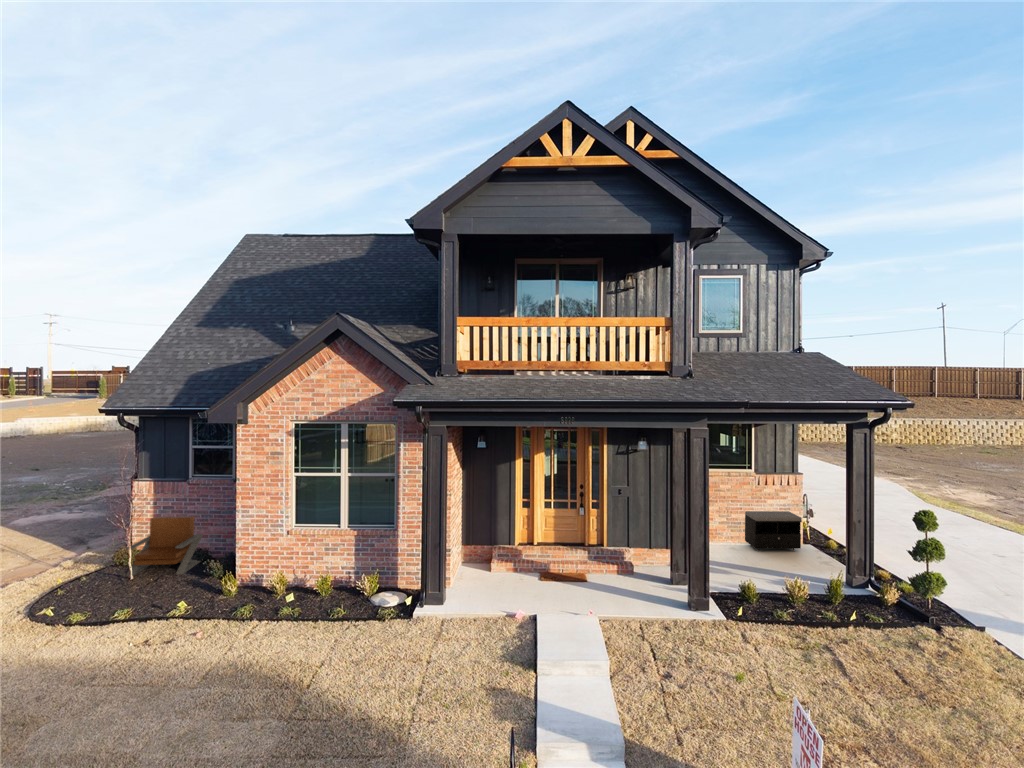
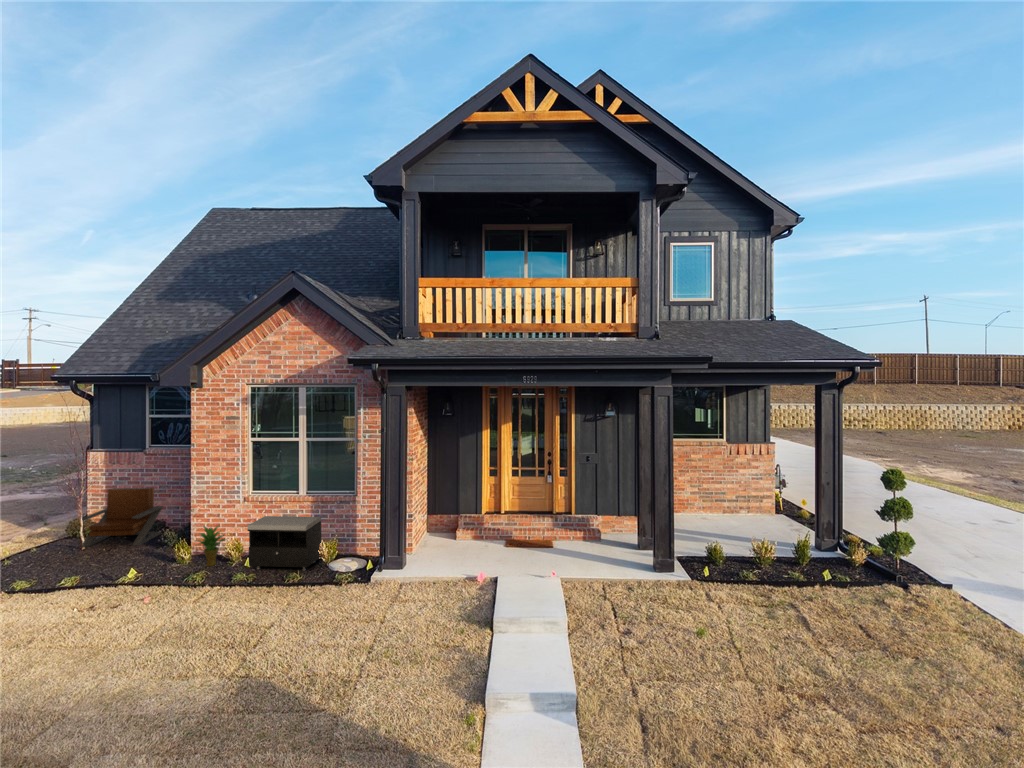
storage bench: present [745,511,802,551] -> present [247,516,322,571]
potted plant: none [240,558,271,599] -> present [197,526,225,566]

